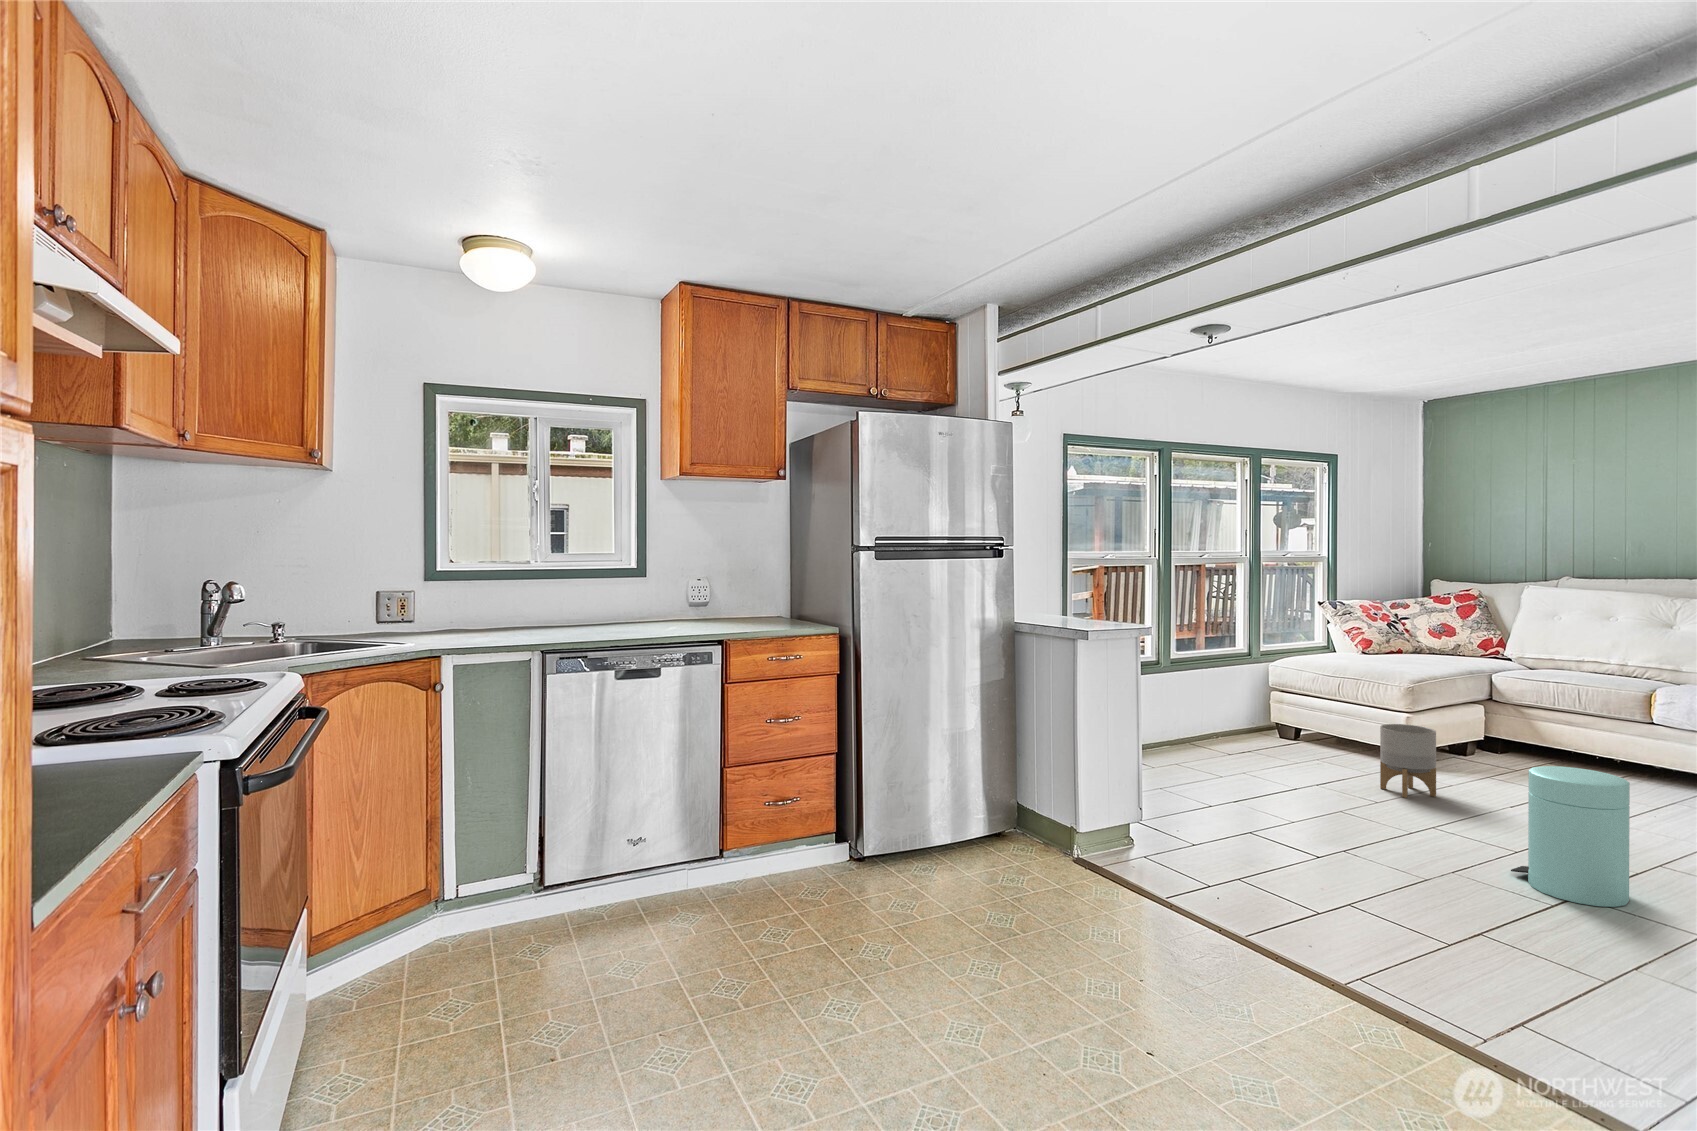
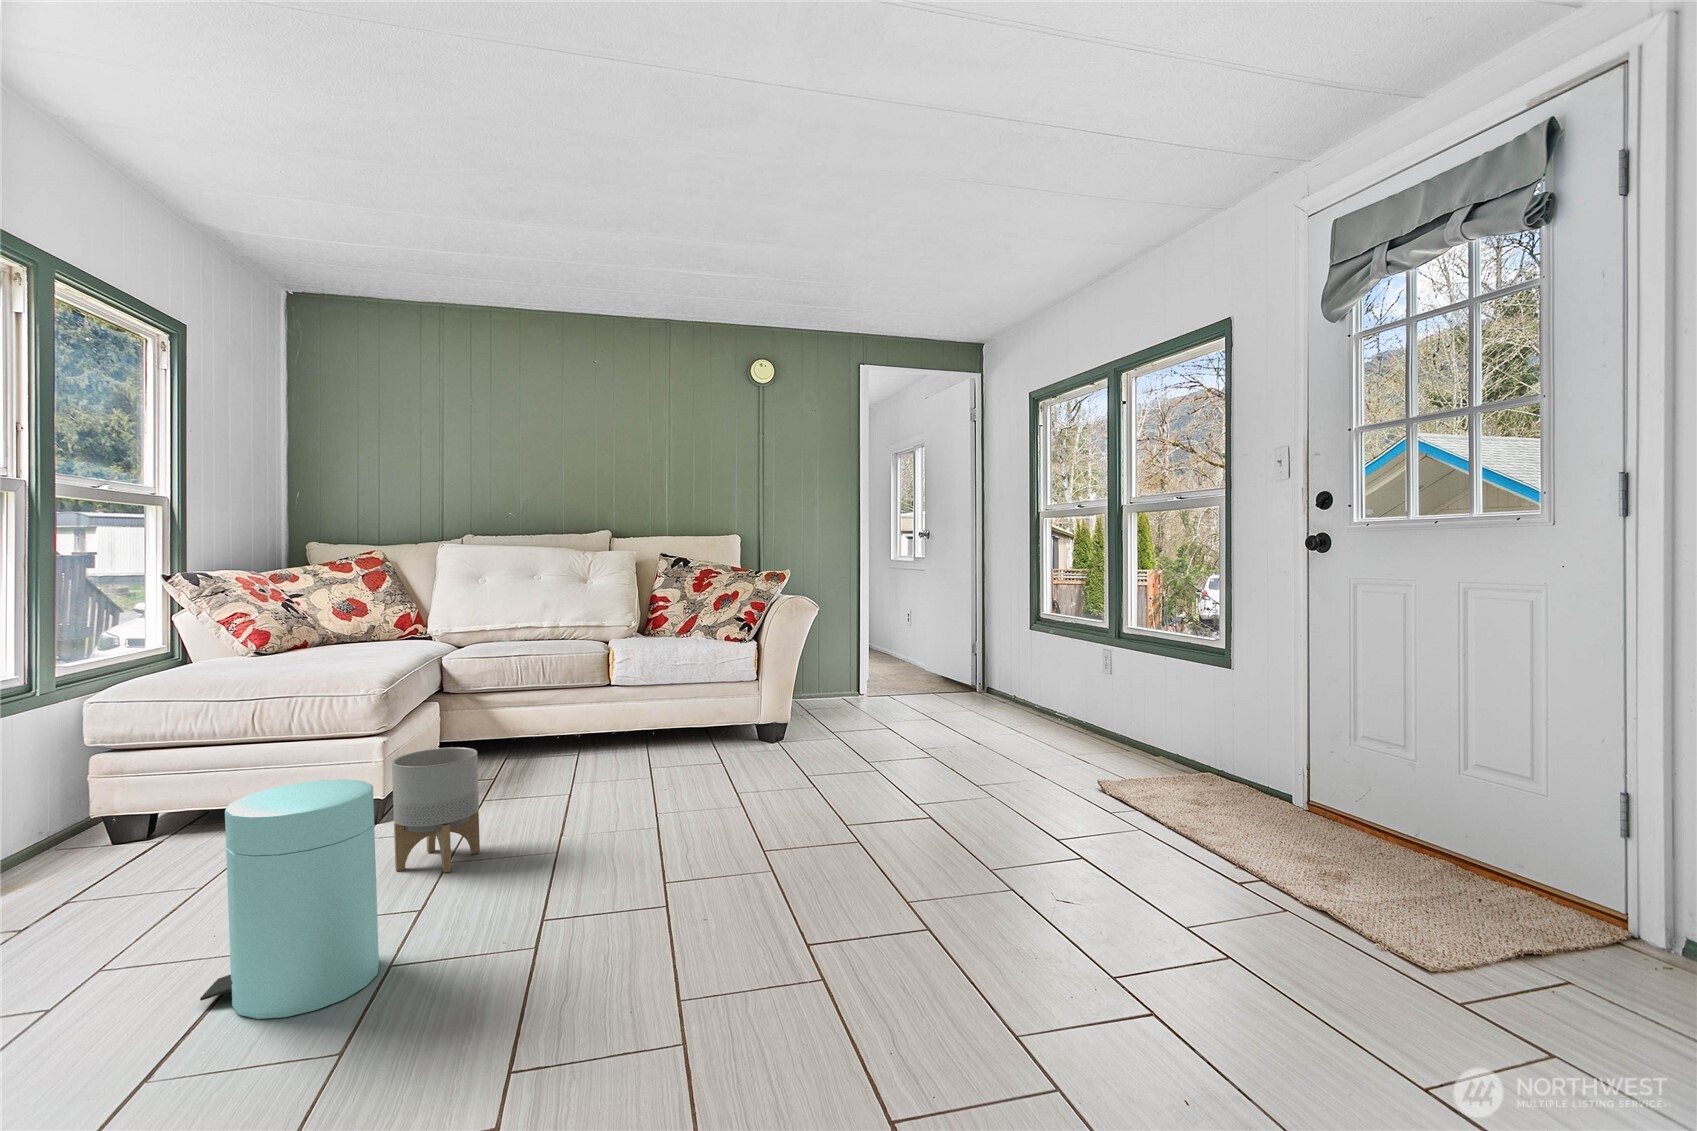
trash can: present [1511,766,1630,907] -> present [200,779,379,1019]

